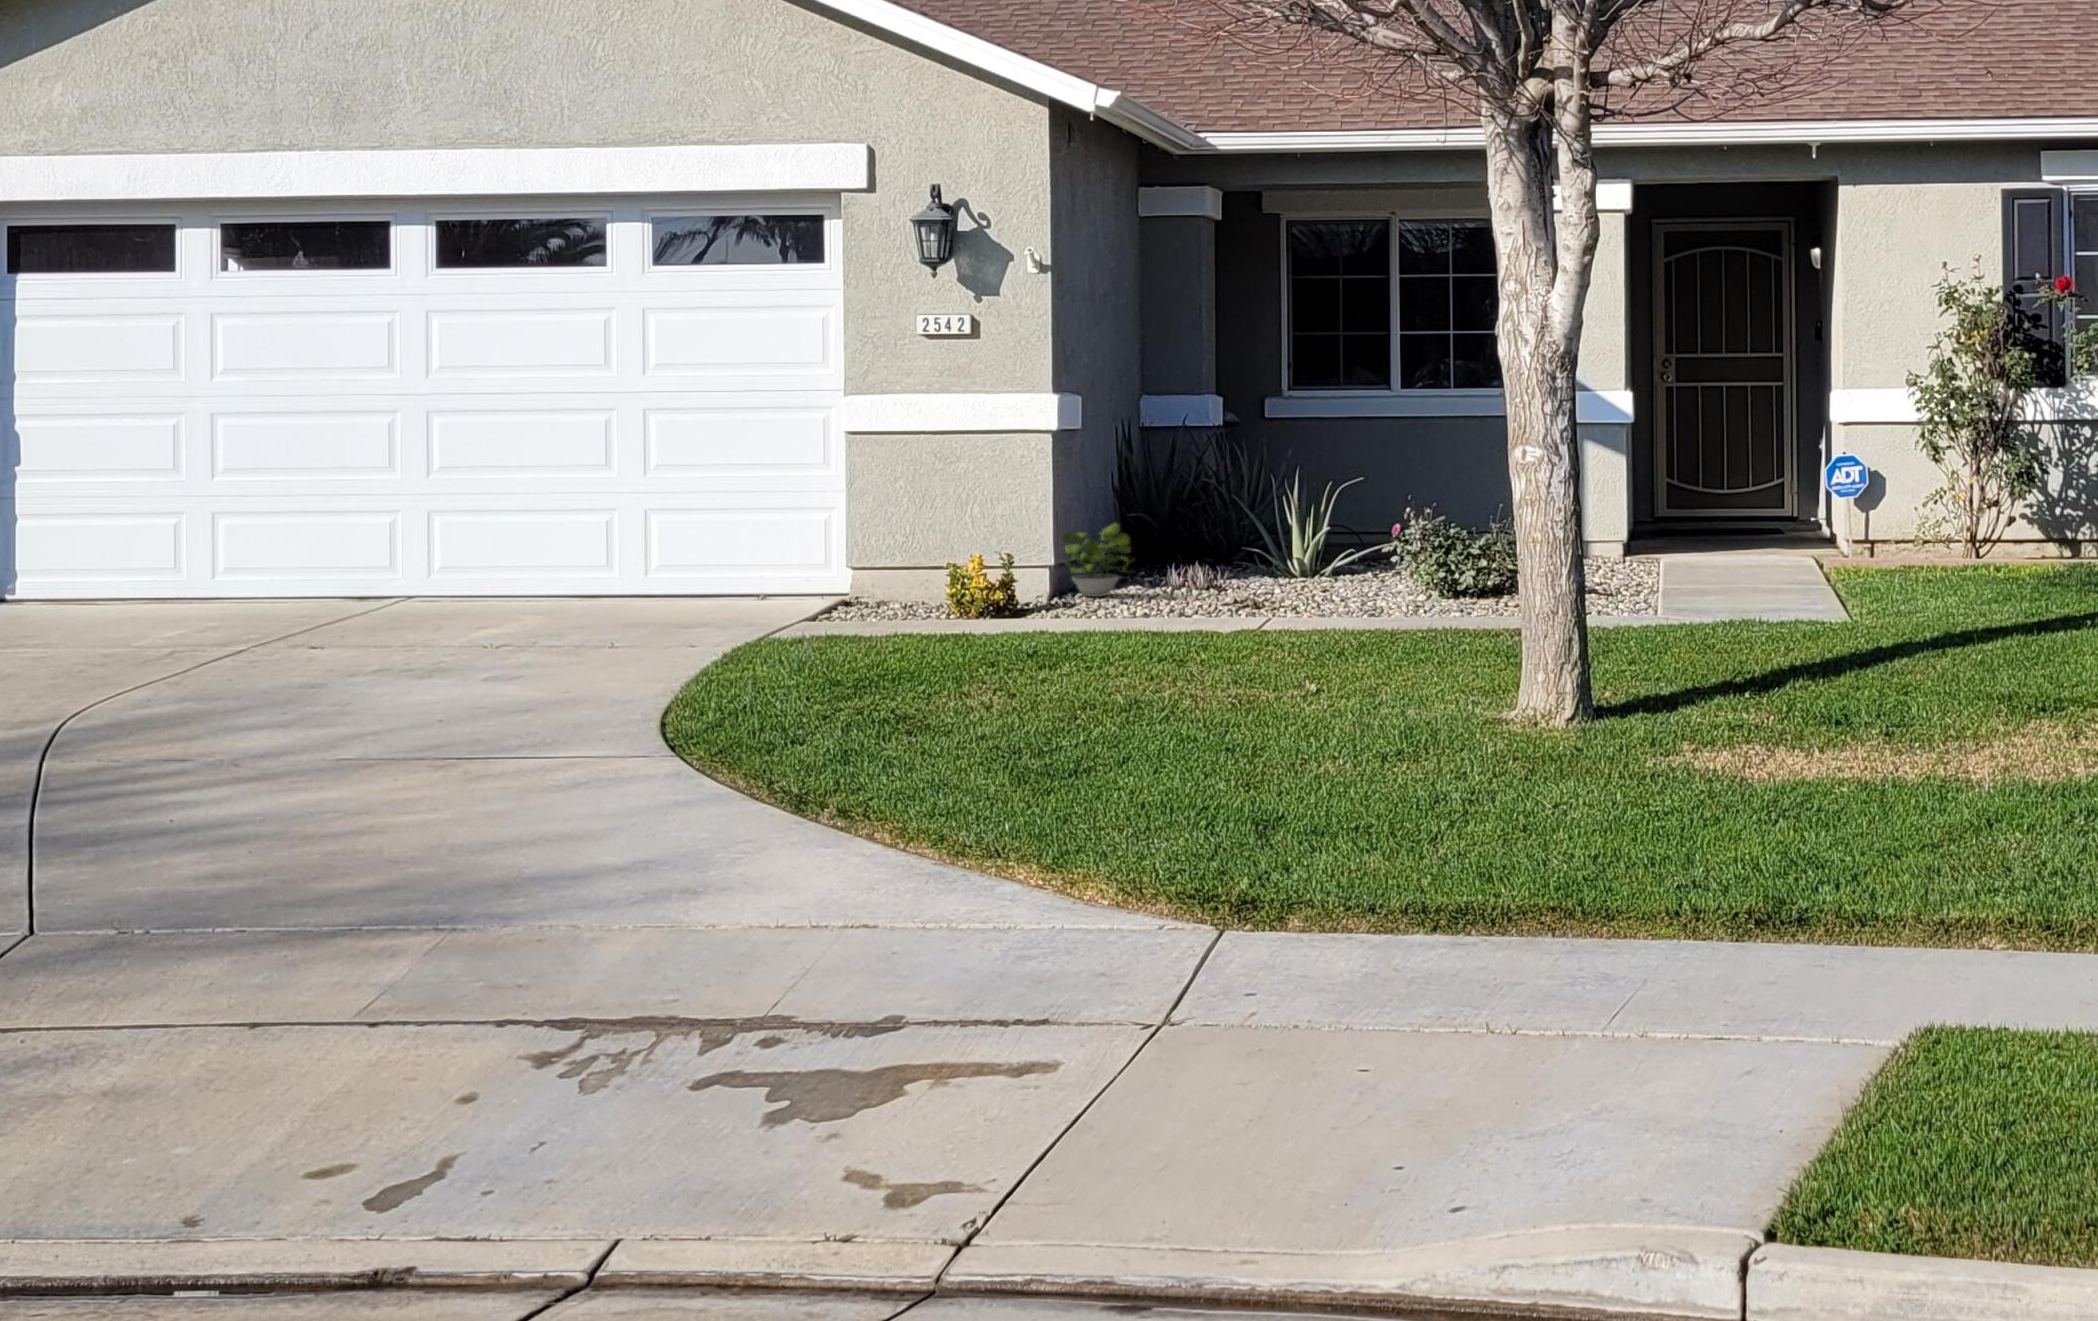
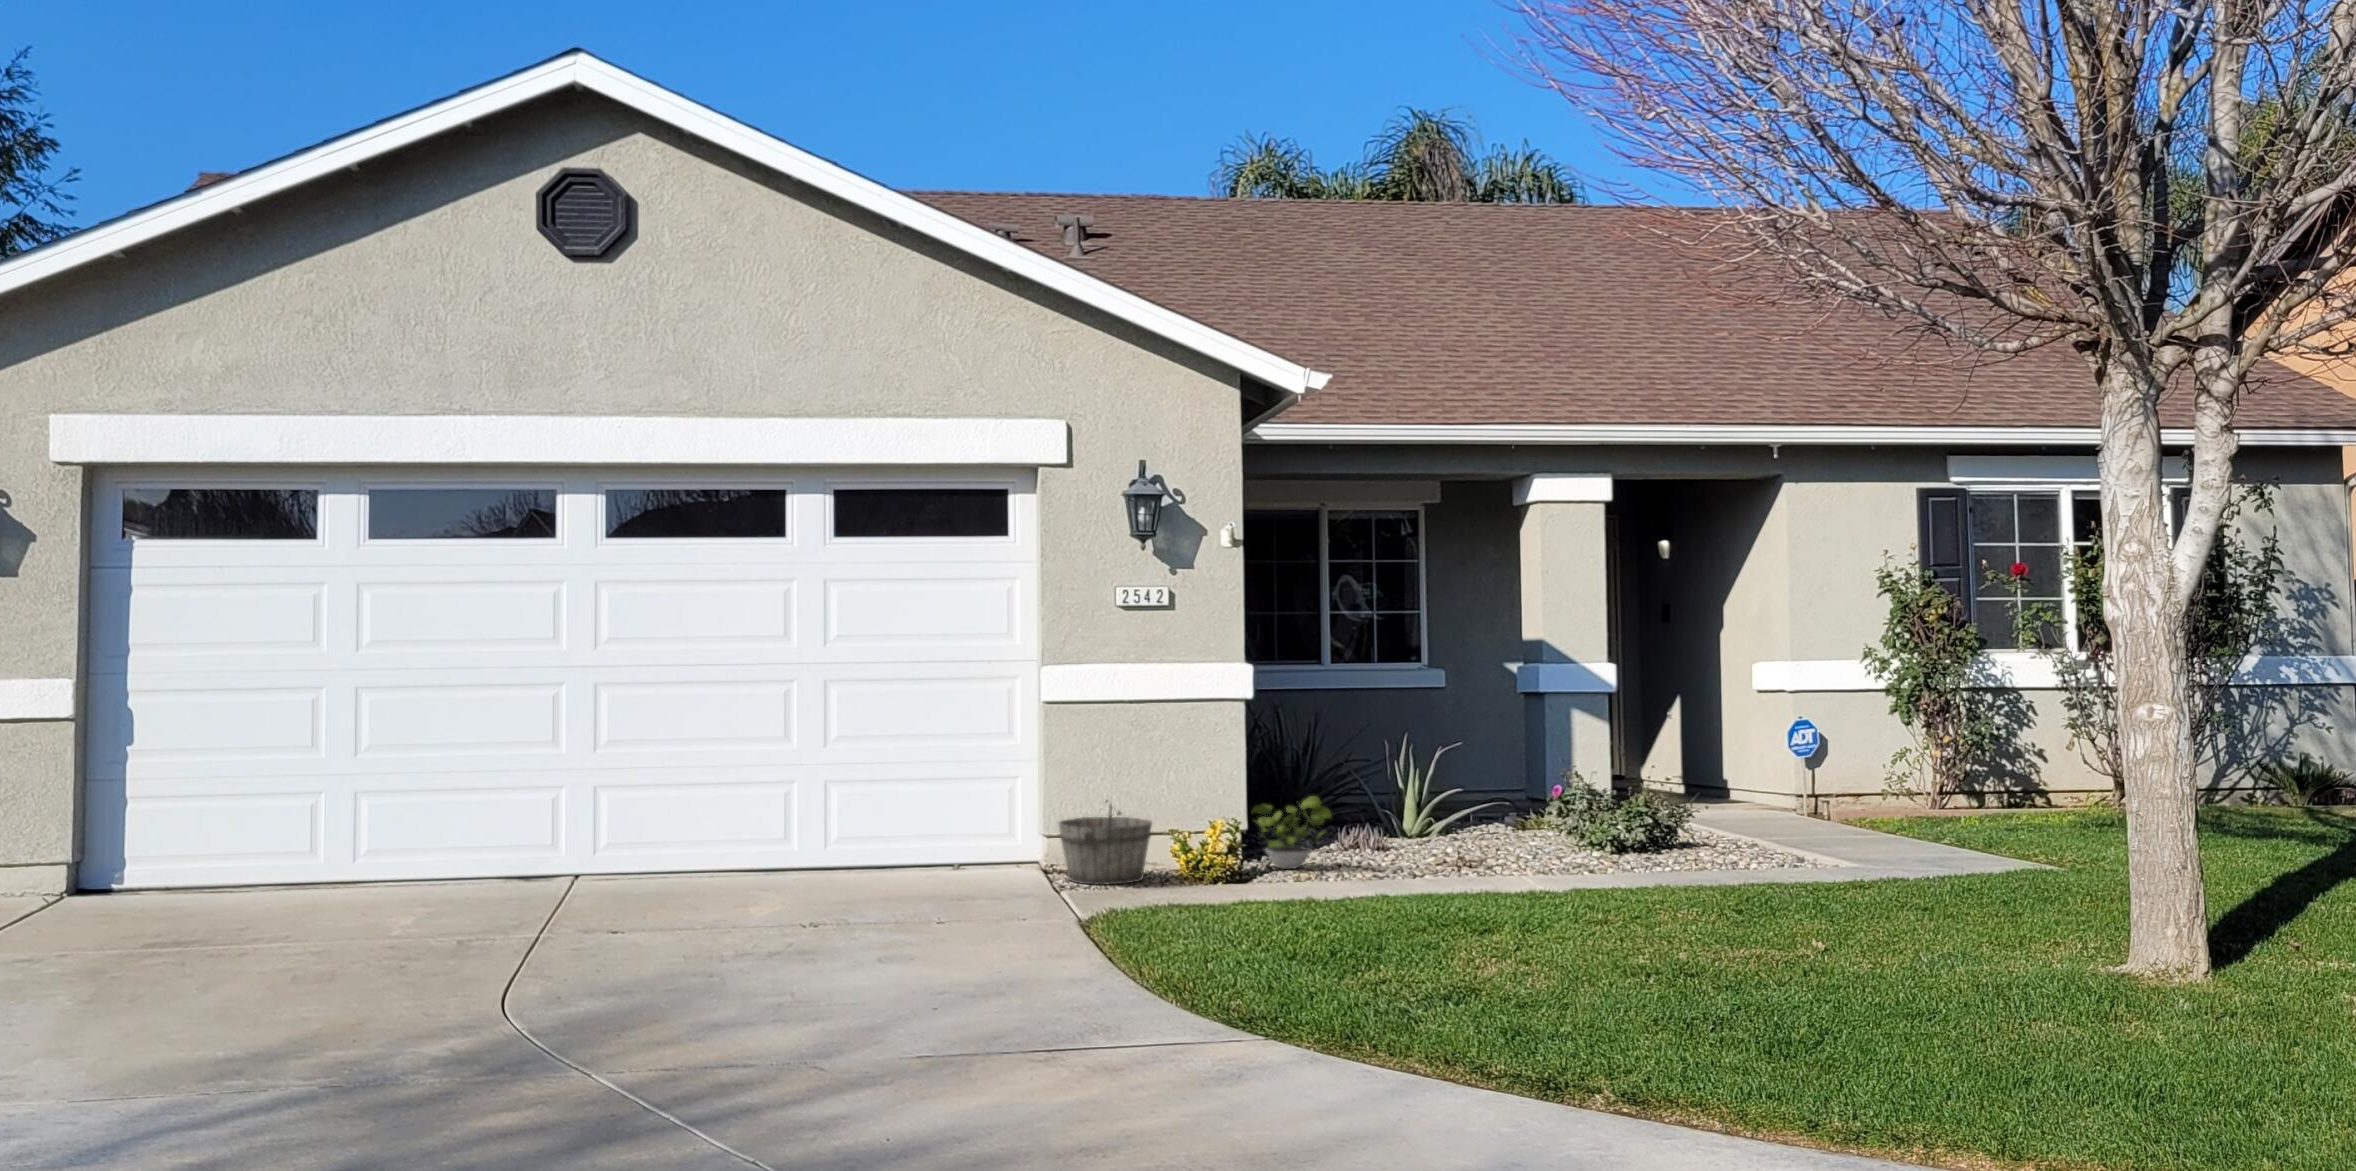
wooden bucket: none [846,524,940,606] -> present [1059,806,1152,885]

